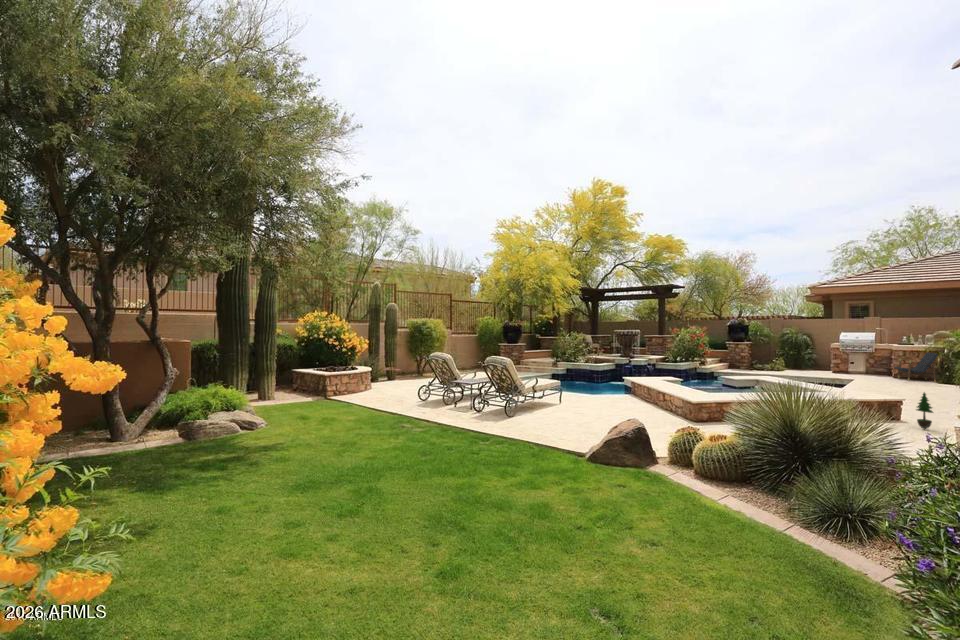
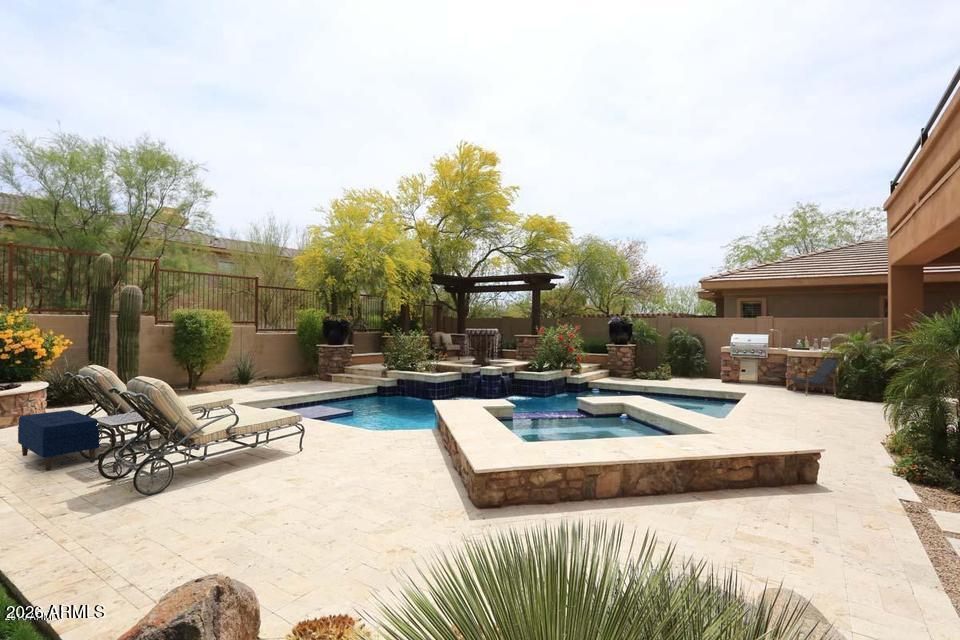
bench: none [425,375,470,403] -> present [18,410,99,471]
potted tree: present [916,392,933,429] -> none [849,441,880,509]

